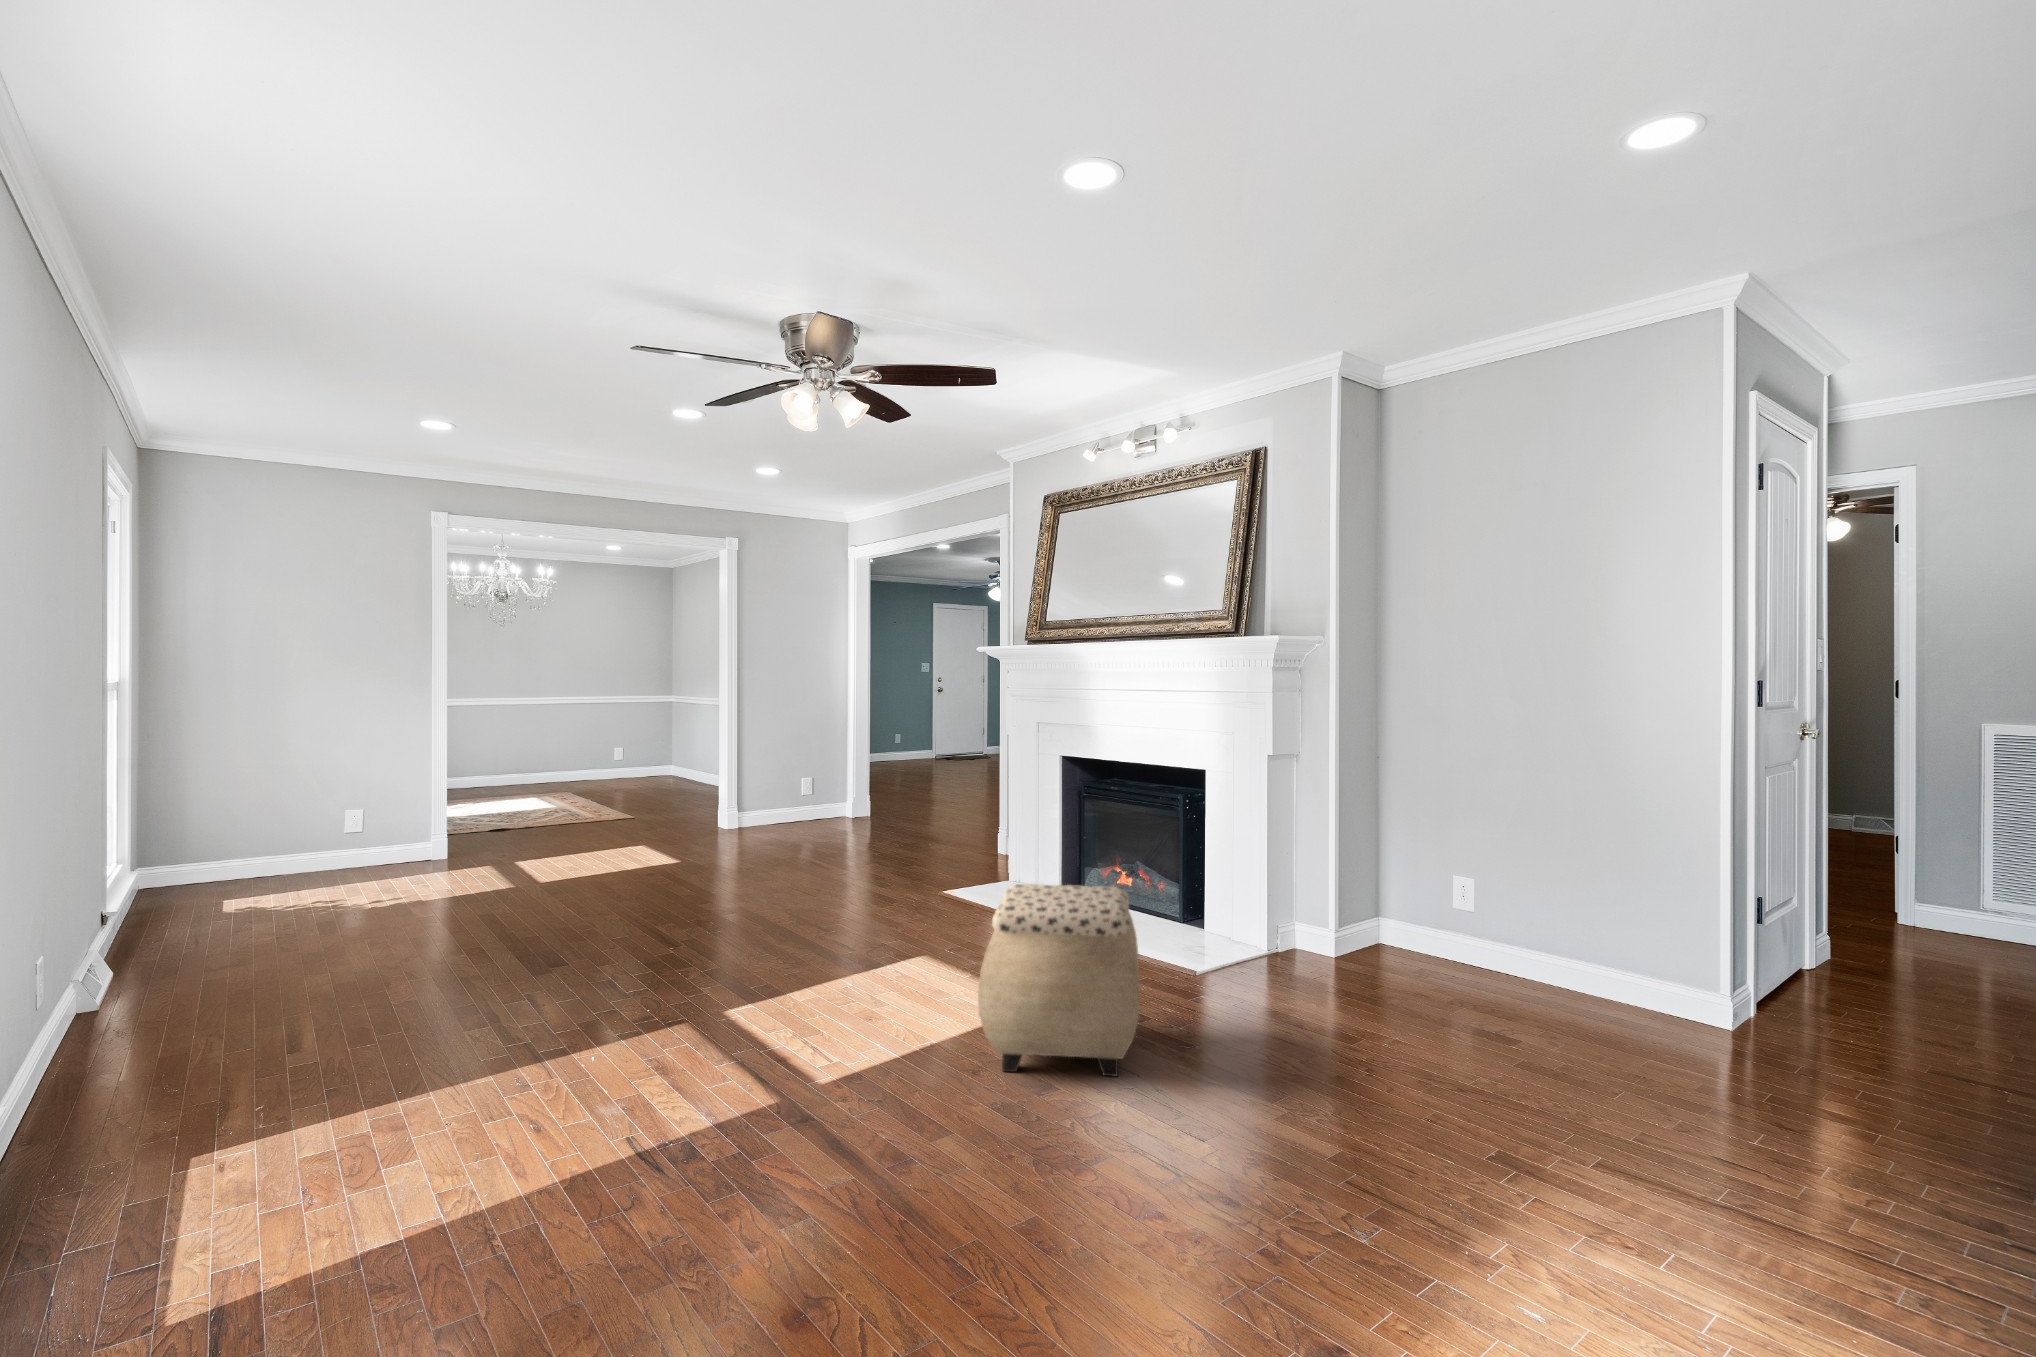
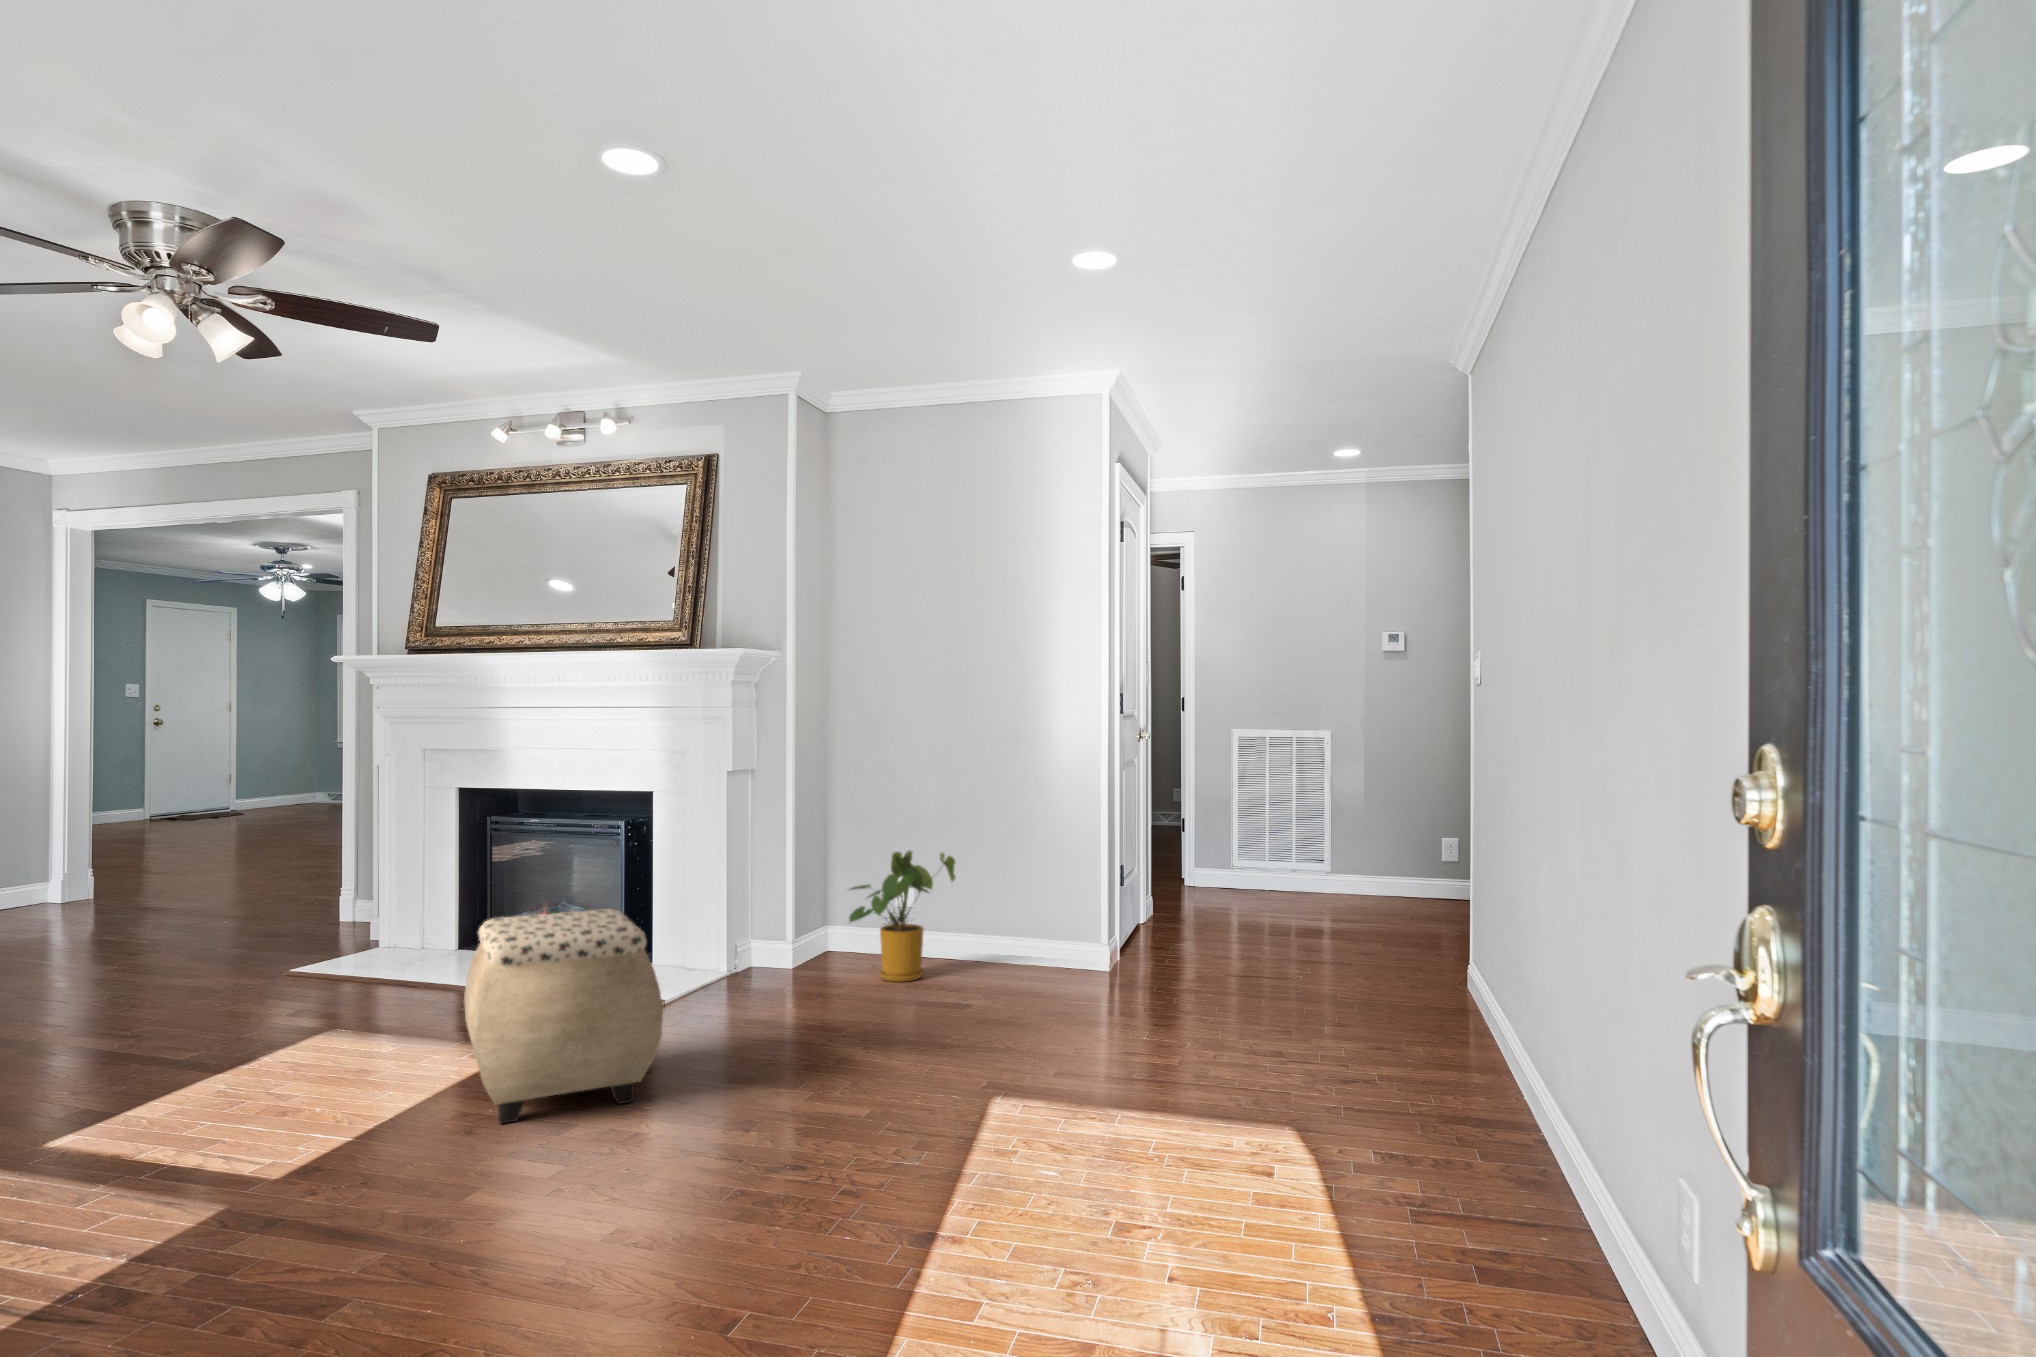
house plant: none [1383,852,1520,996] -> present [849,851,956,982]

